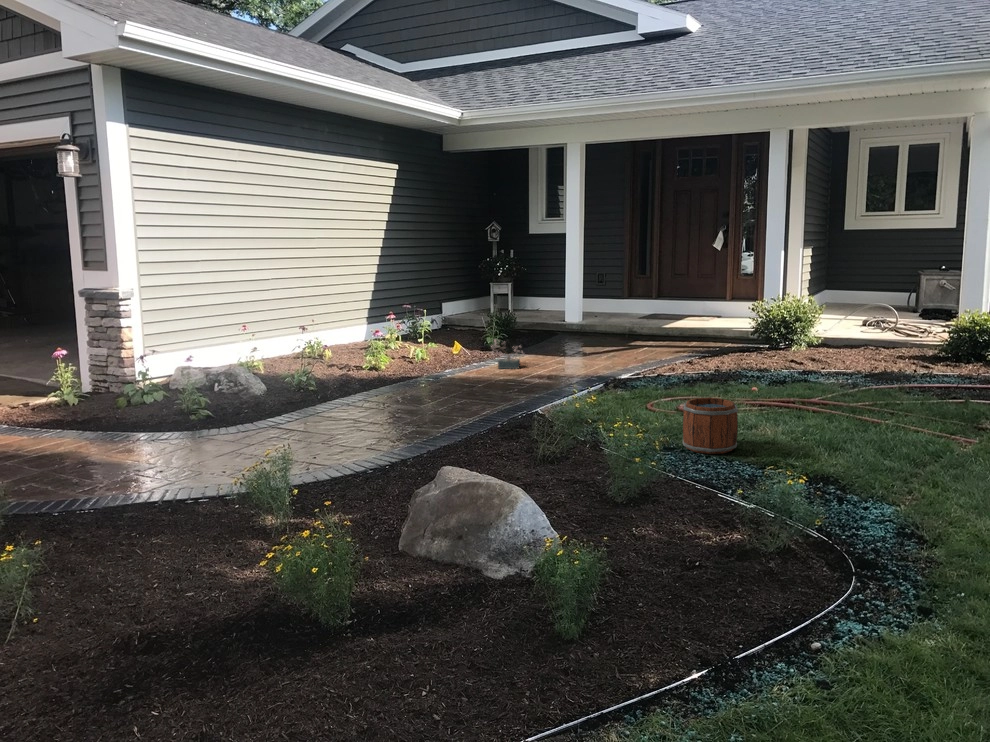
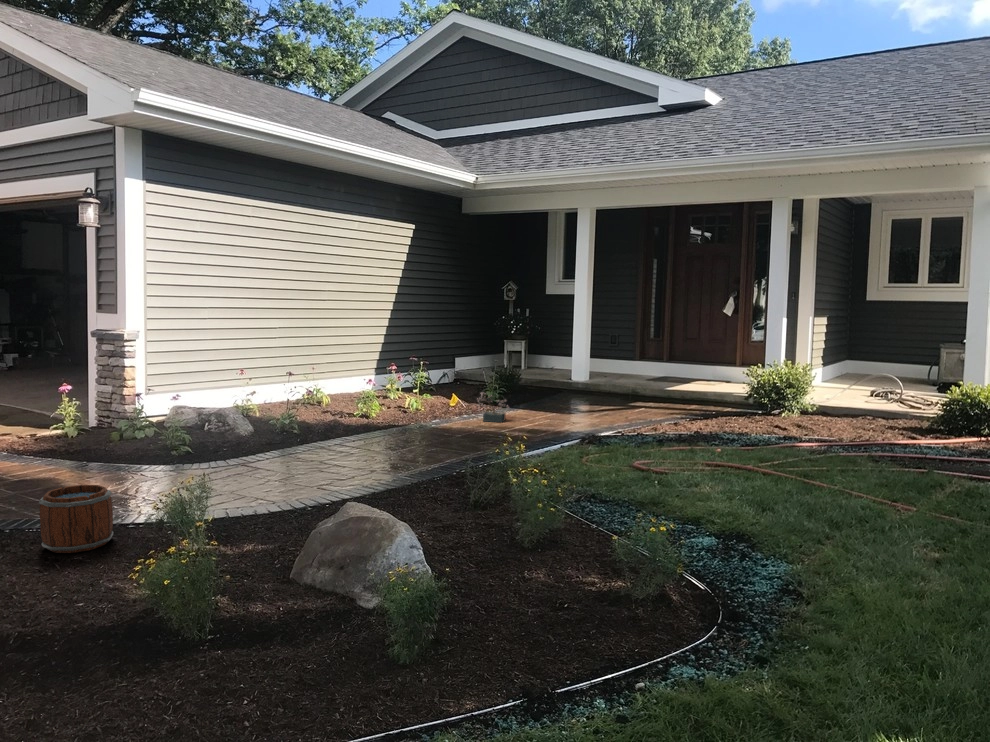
bucket: present [683,398,738,454] -> present [39,485,113,553]

